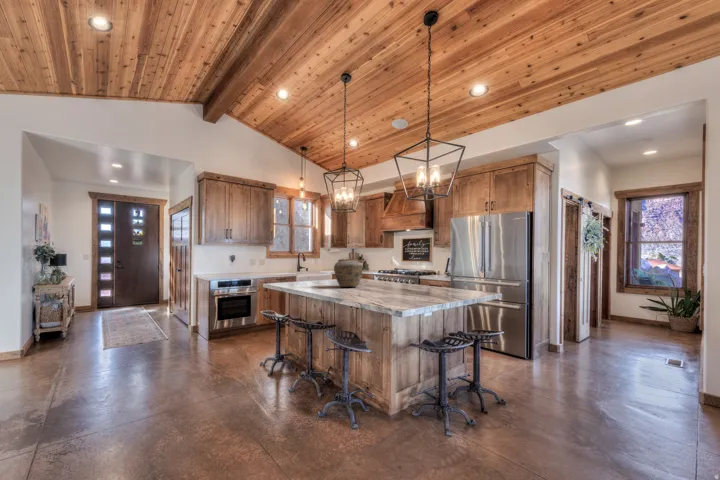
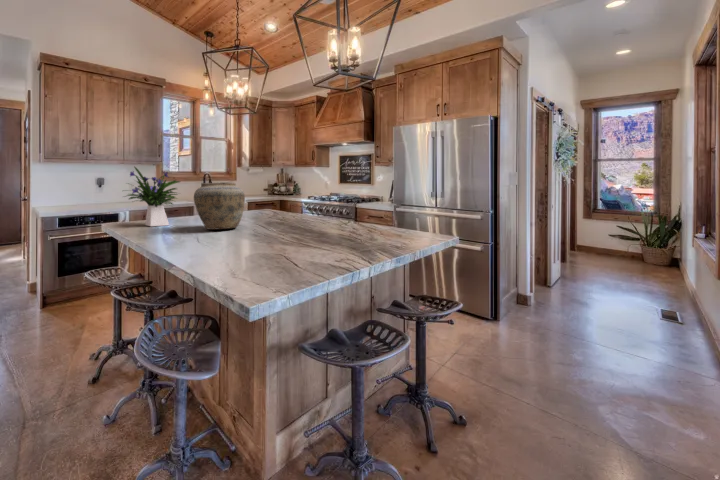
flower arrangement: none [288,249,321,285] -> present [128,167,180,226]

